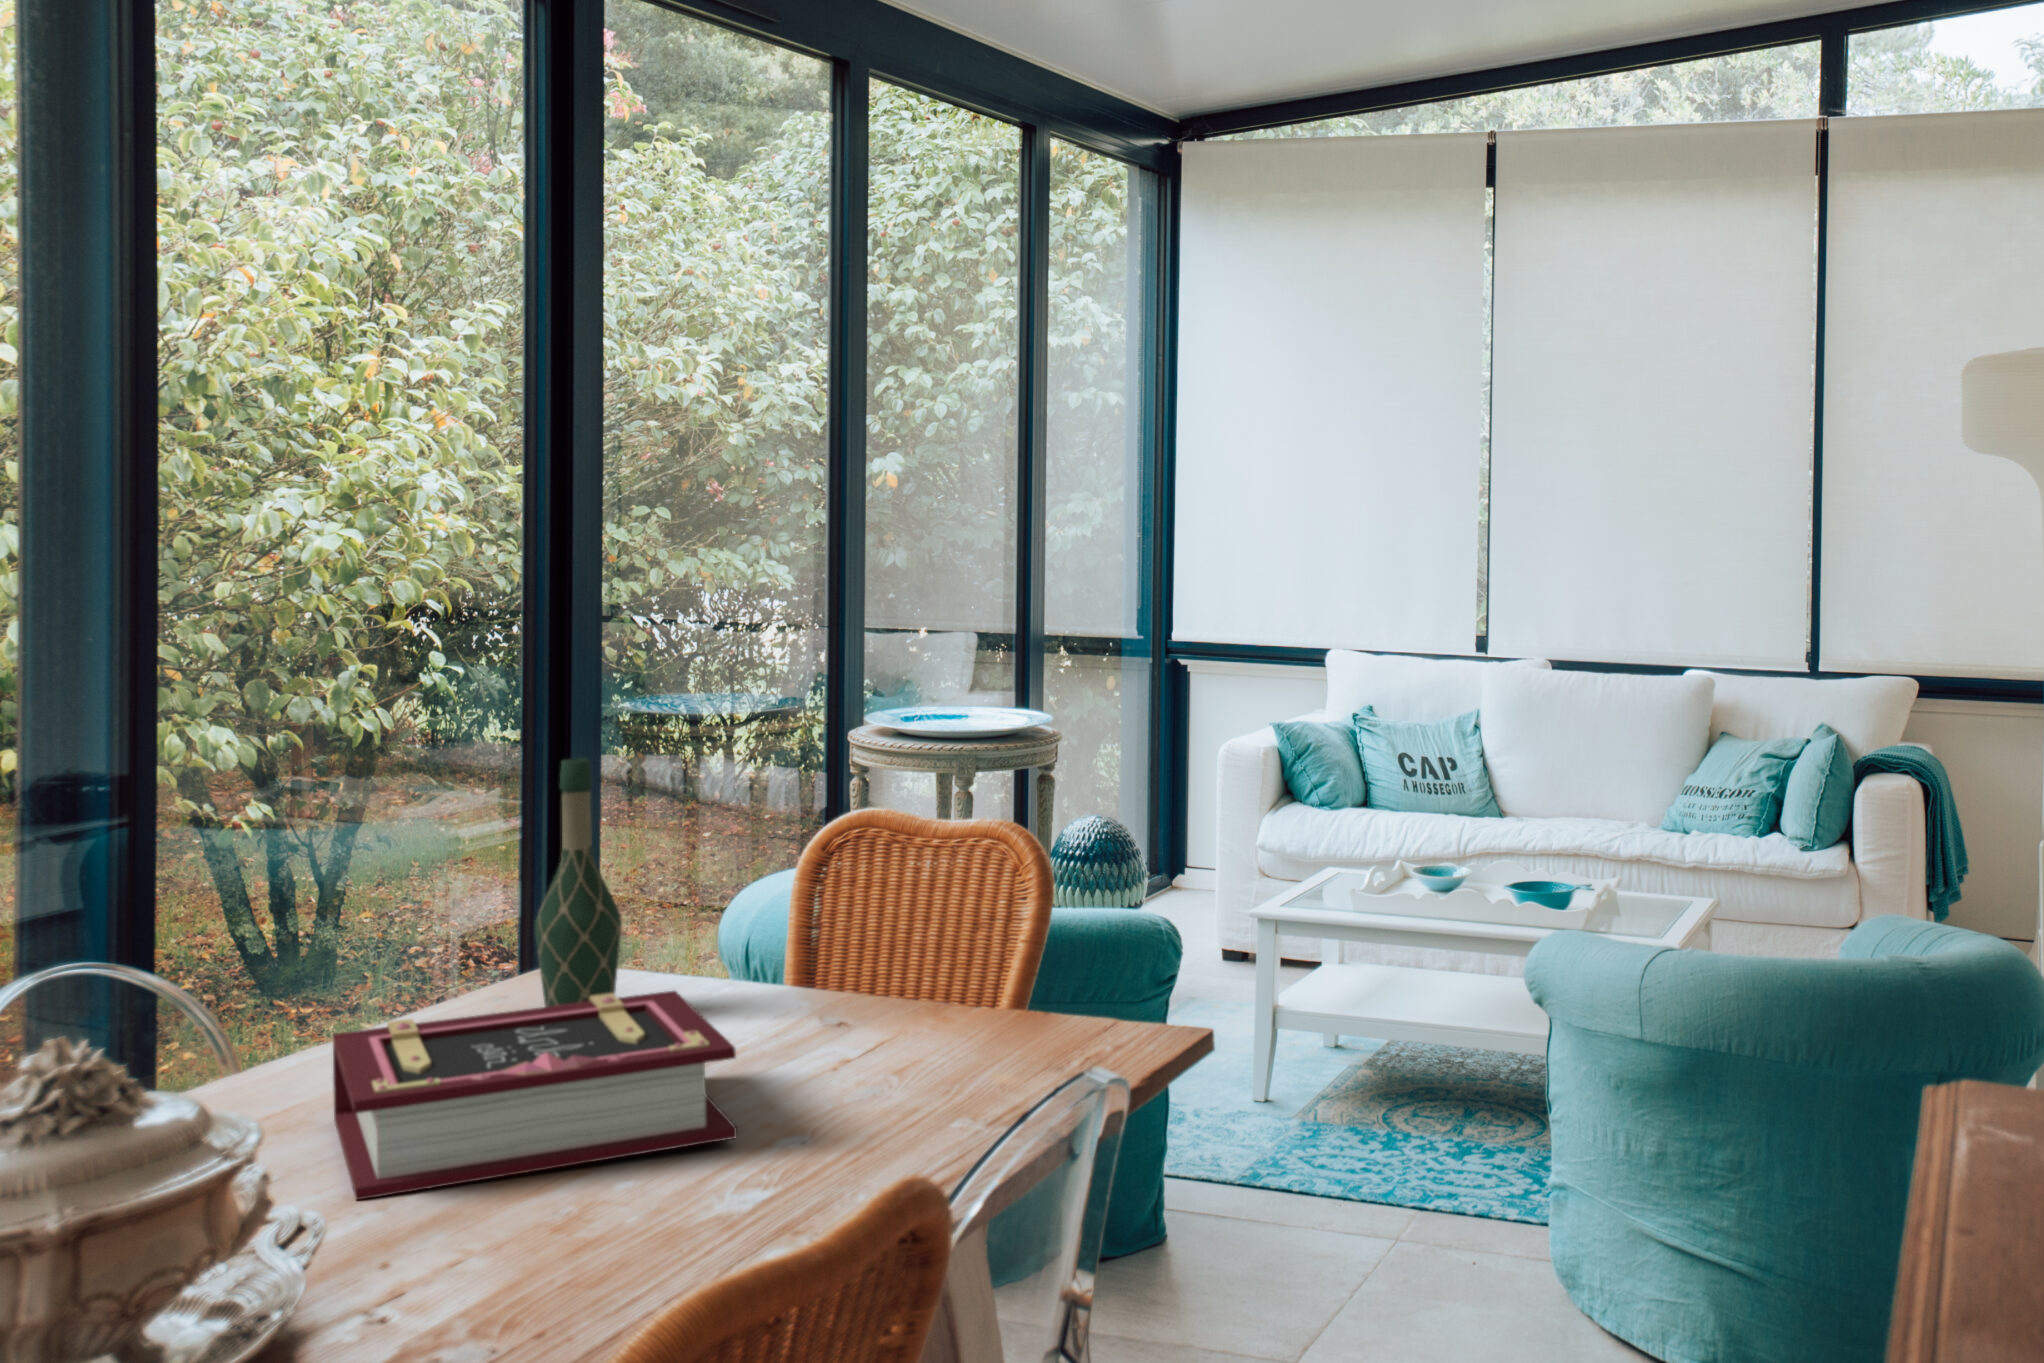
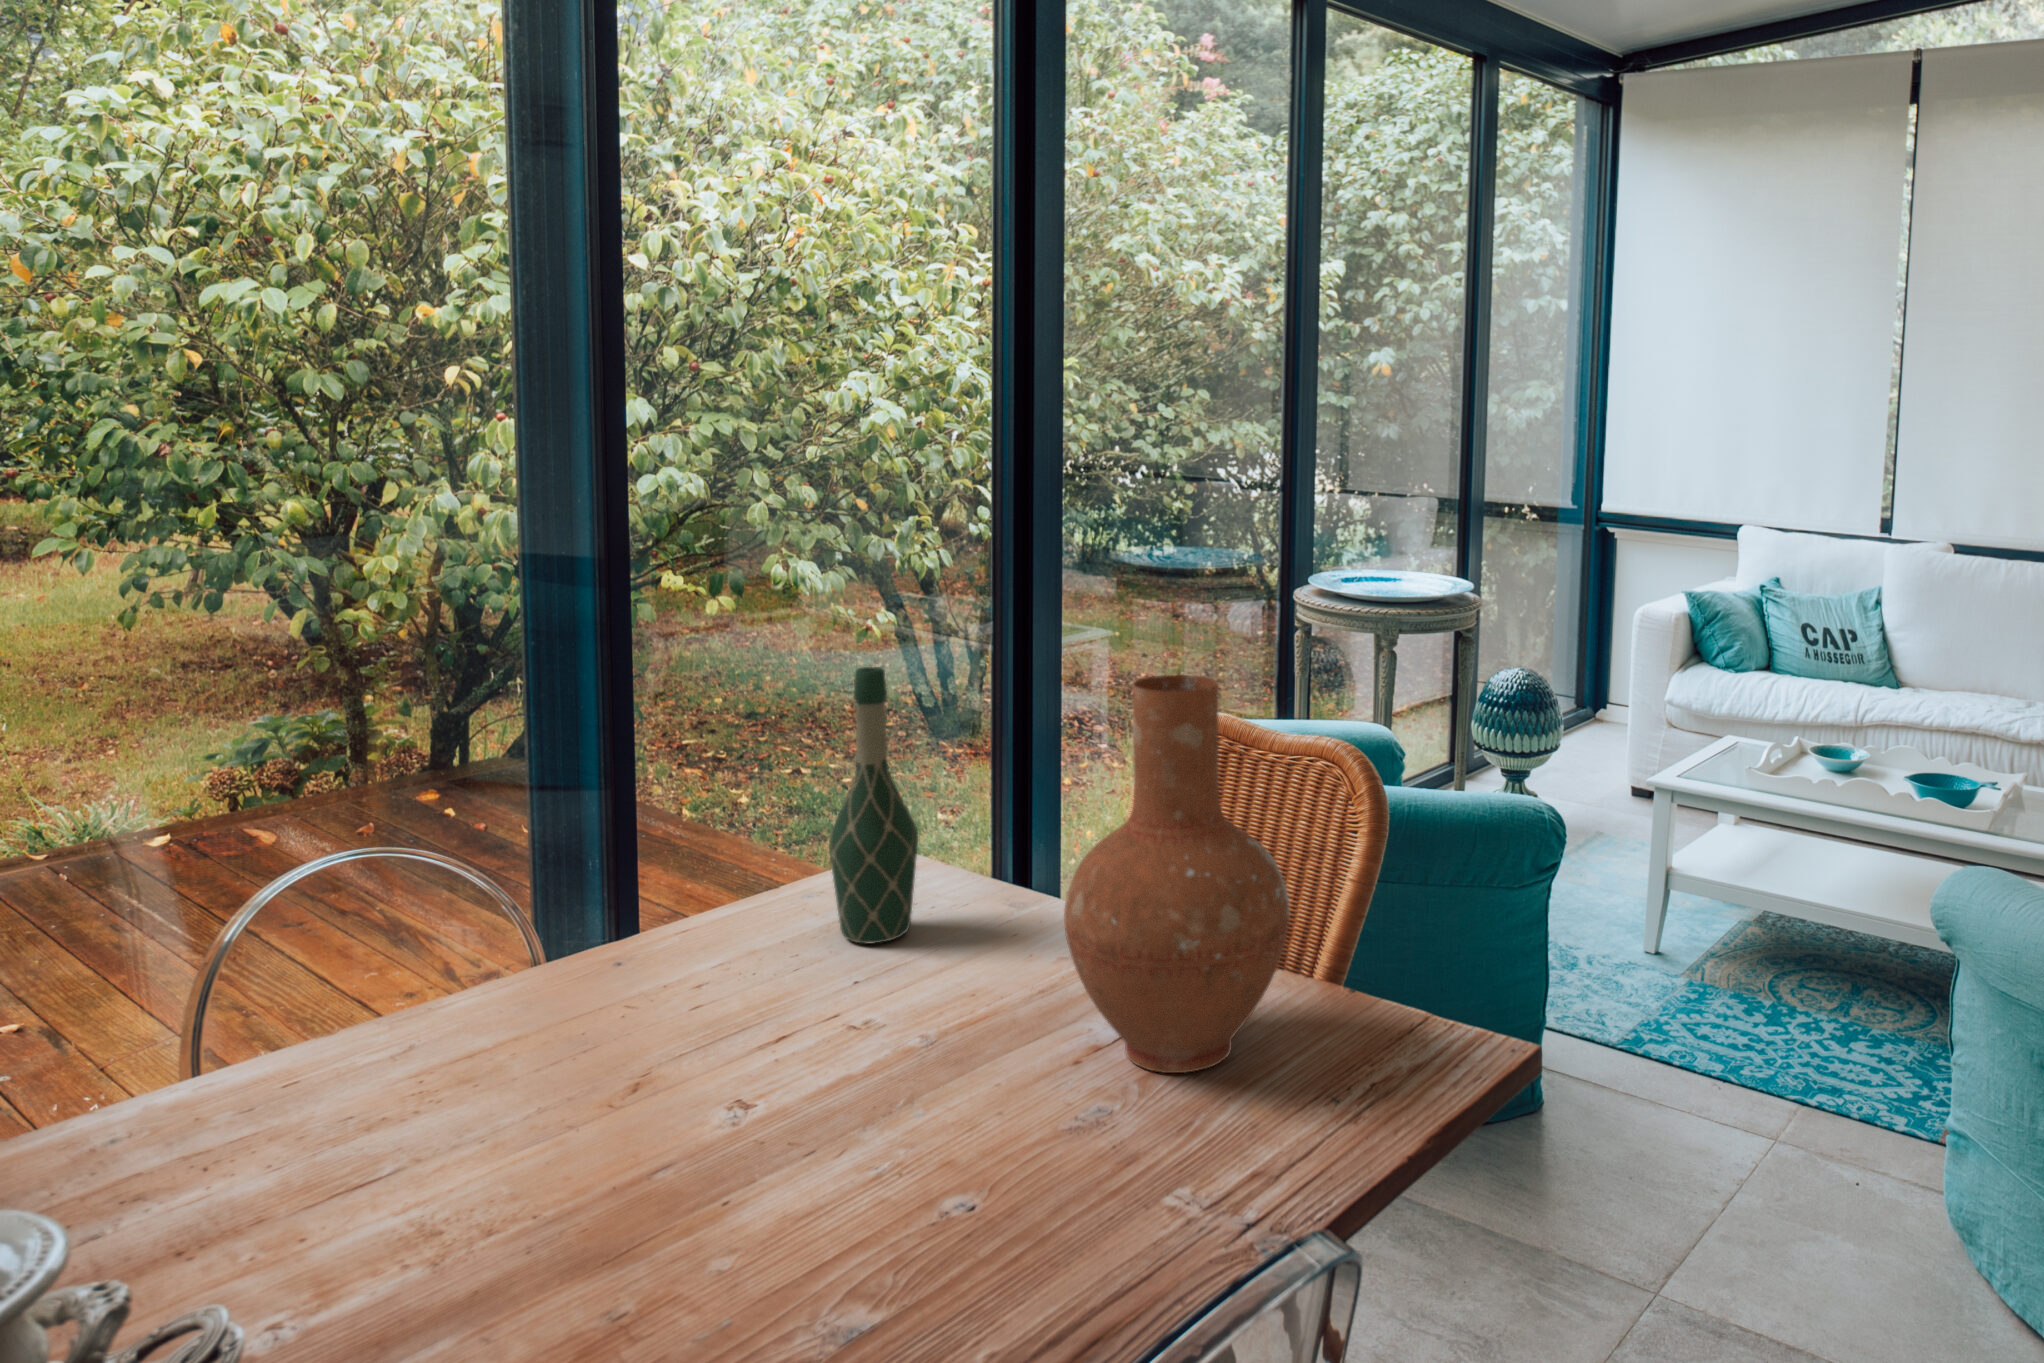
vase: none [812,734,1007,1069] -> present [1064,675,1290,1073]
book: present [333,991,737,1200] -> none [416,956,909,1251]

